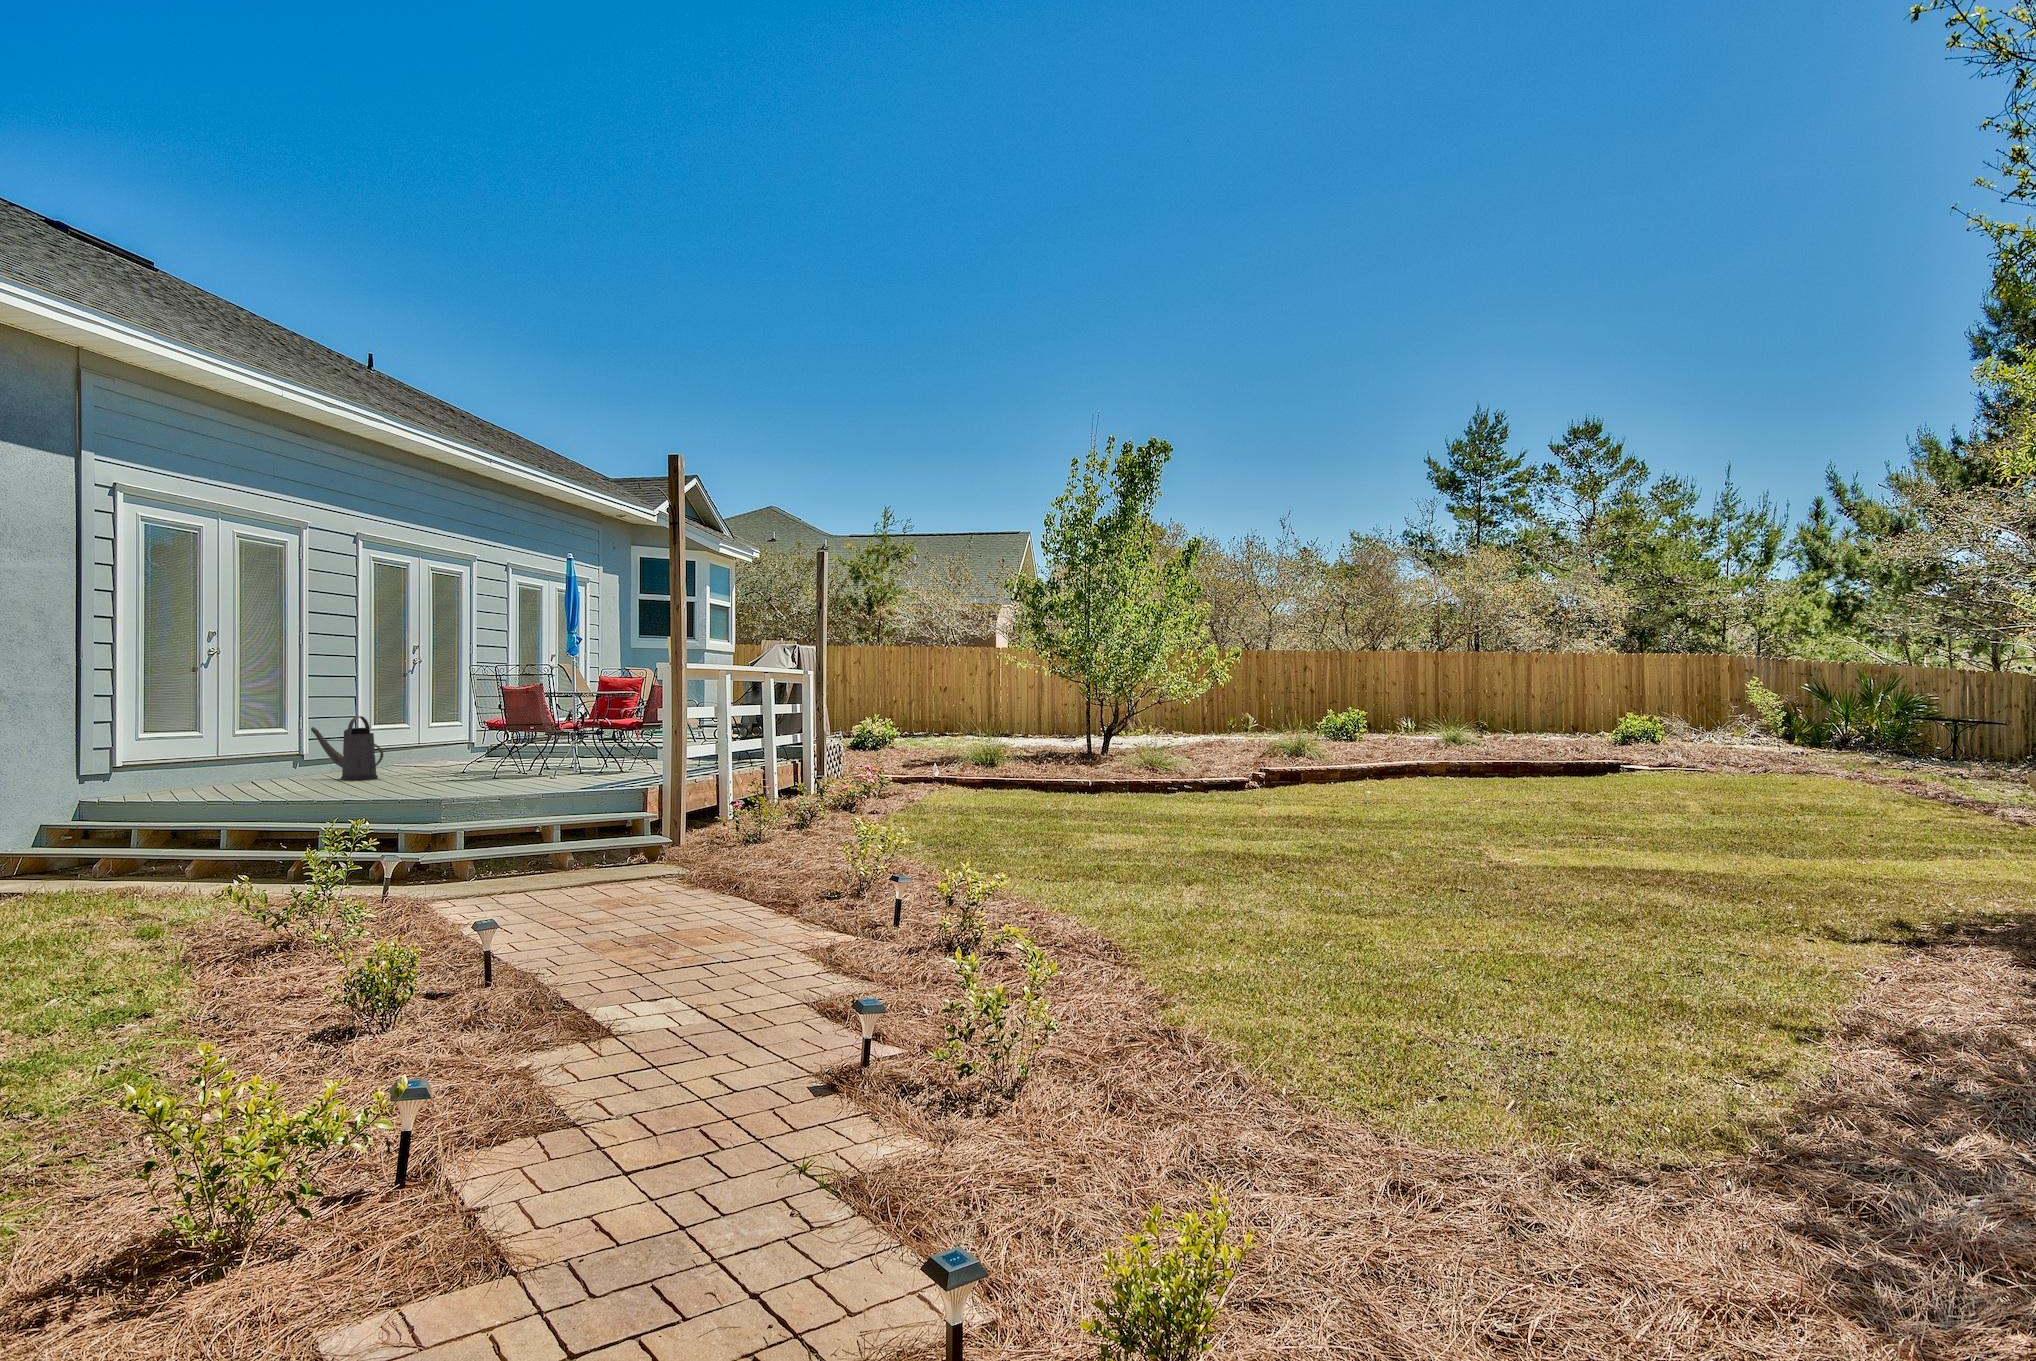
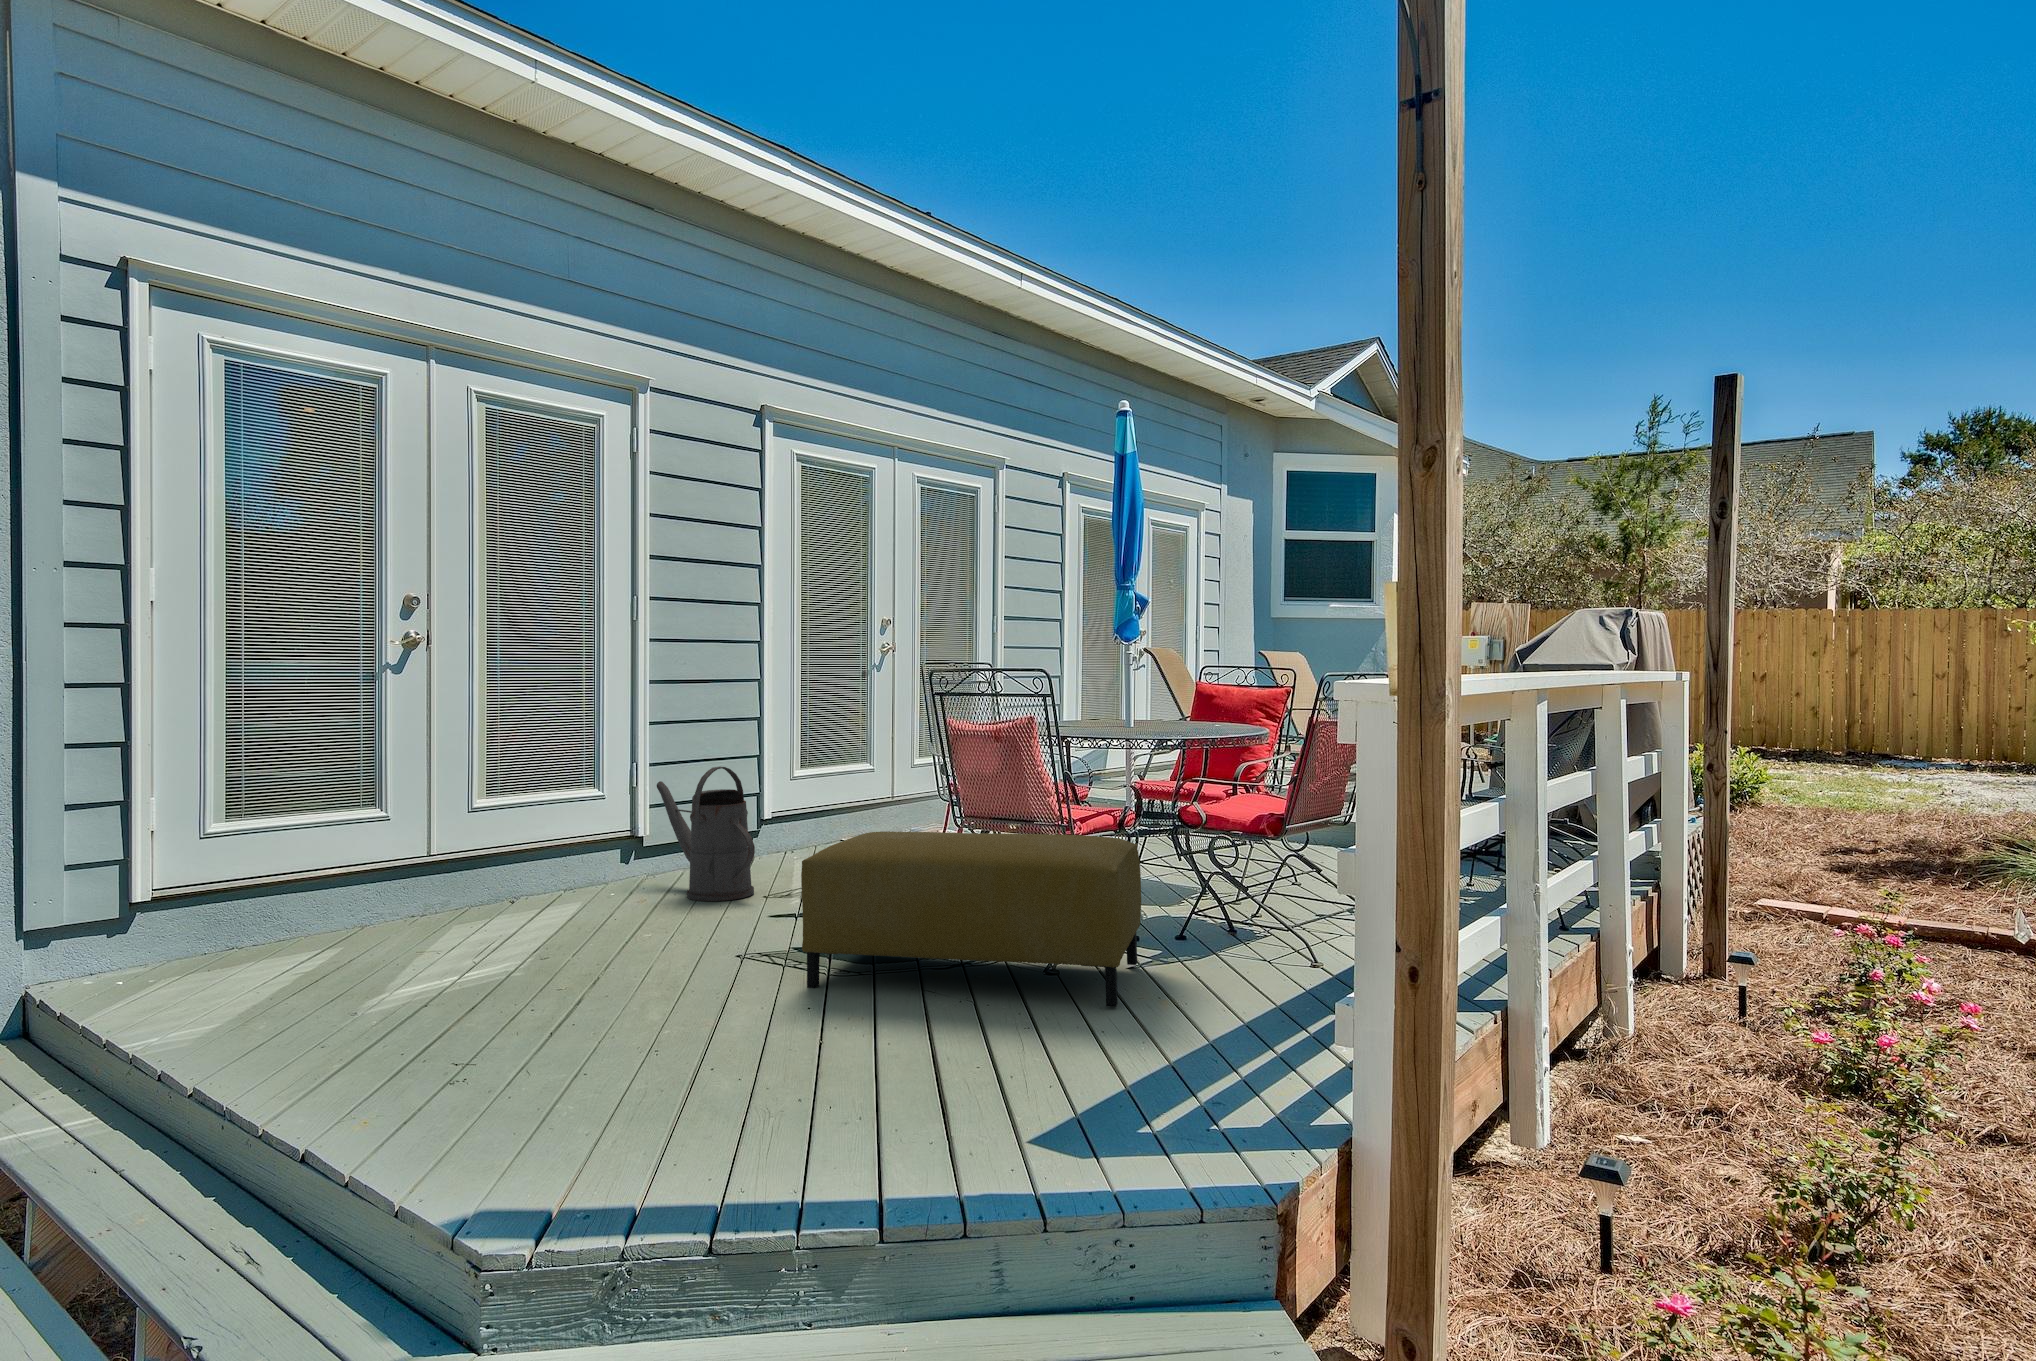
ottoman: none [454,729,588,787] -> present [801,831,1141,1007]

